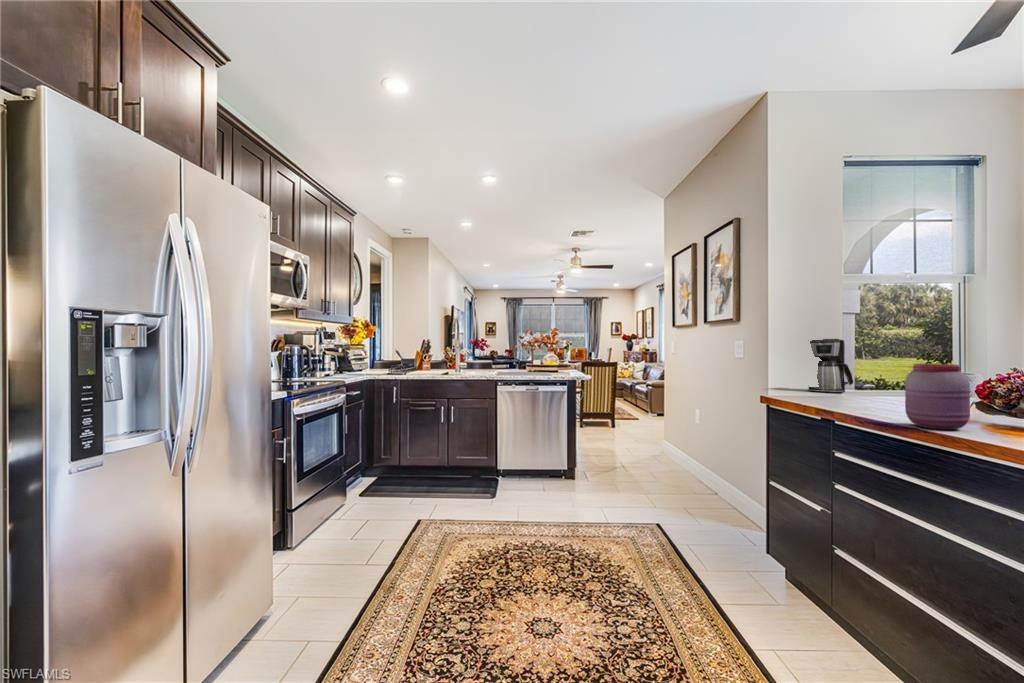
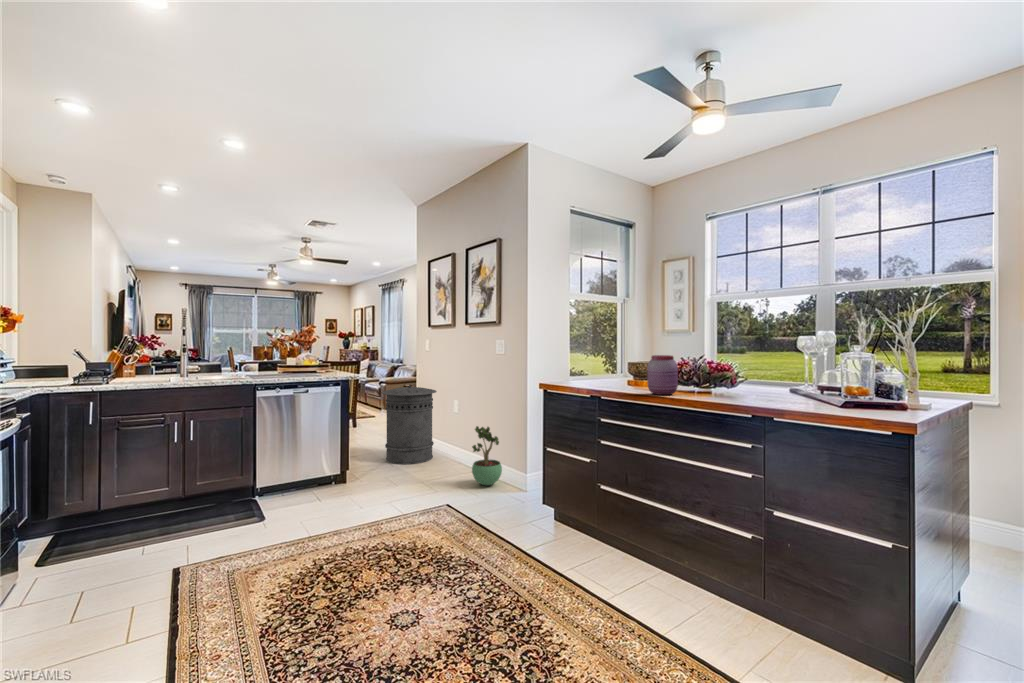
coffee maker: present [808,339,853,393] -> none [549,339,578,379]
trash can: none [619,389,678,472] -> present [382,386,437,464]
potted plant: none [699,441,738,513] -> present [472,426,502,485]

